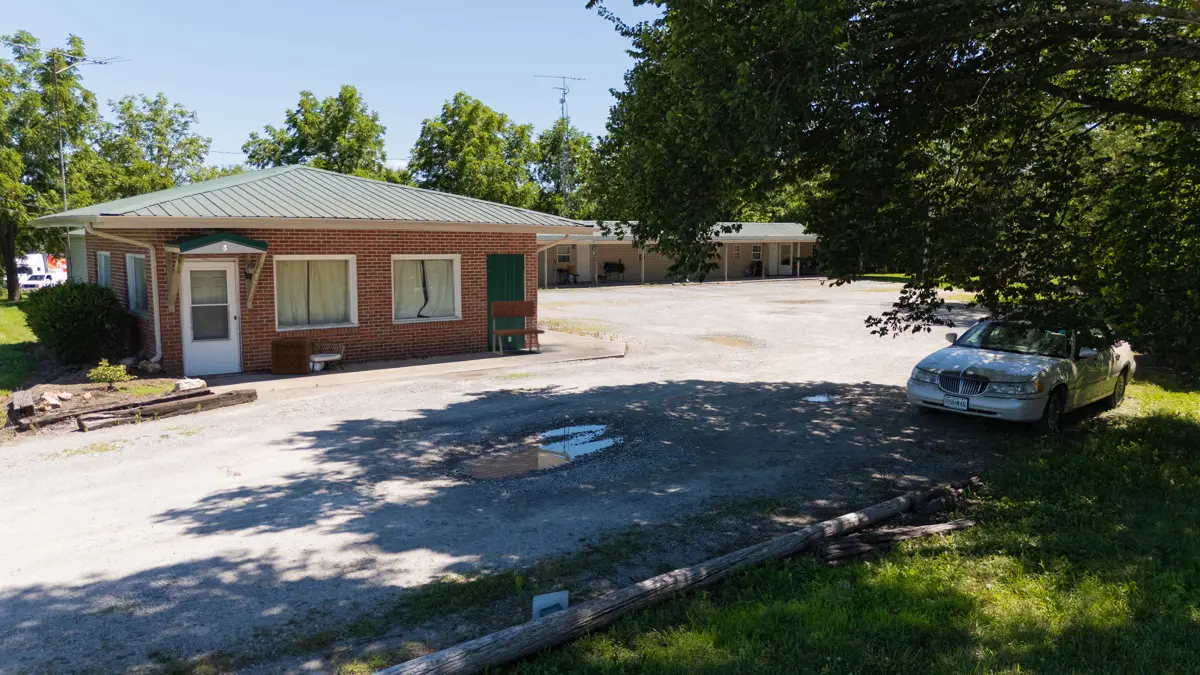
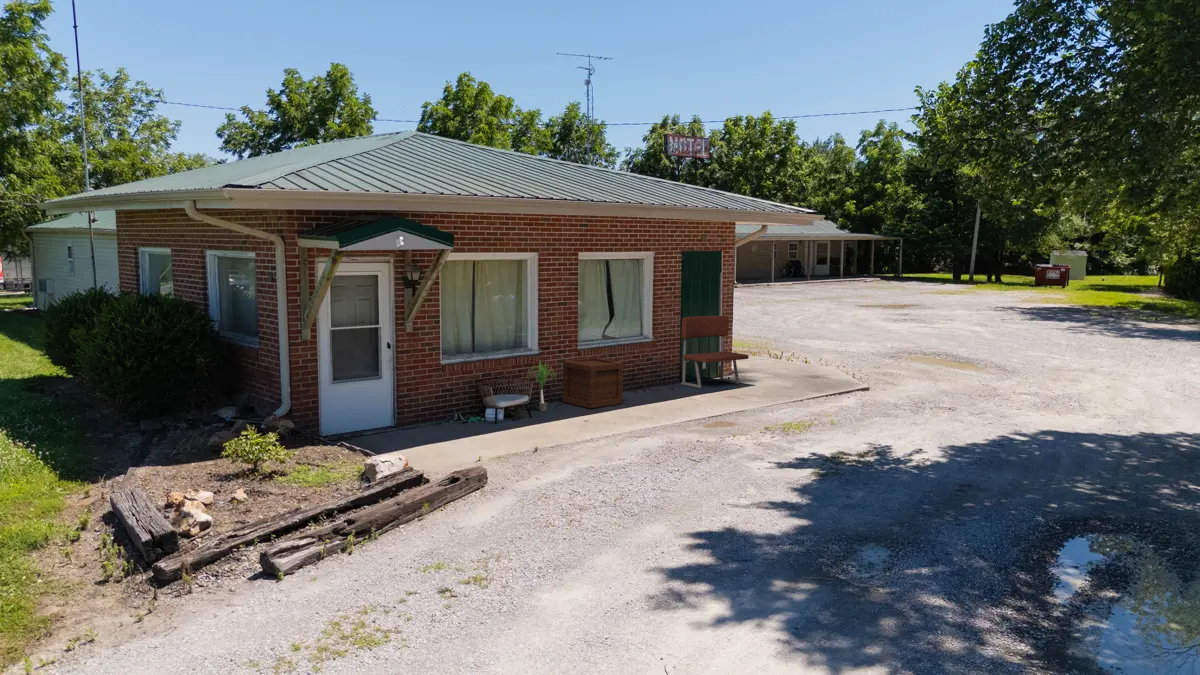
potted plant: none [344,329,369,367] -> present [535,364,550,411]
wooden crate: present [271,337,316,374] -> present [563,358,623,409]

